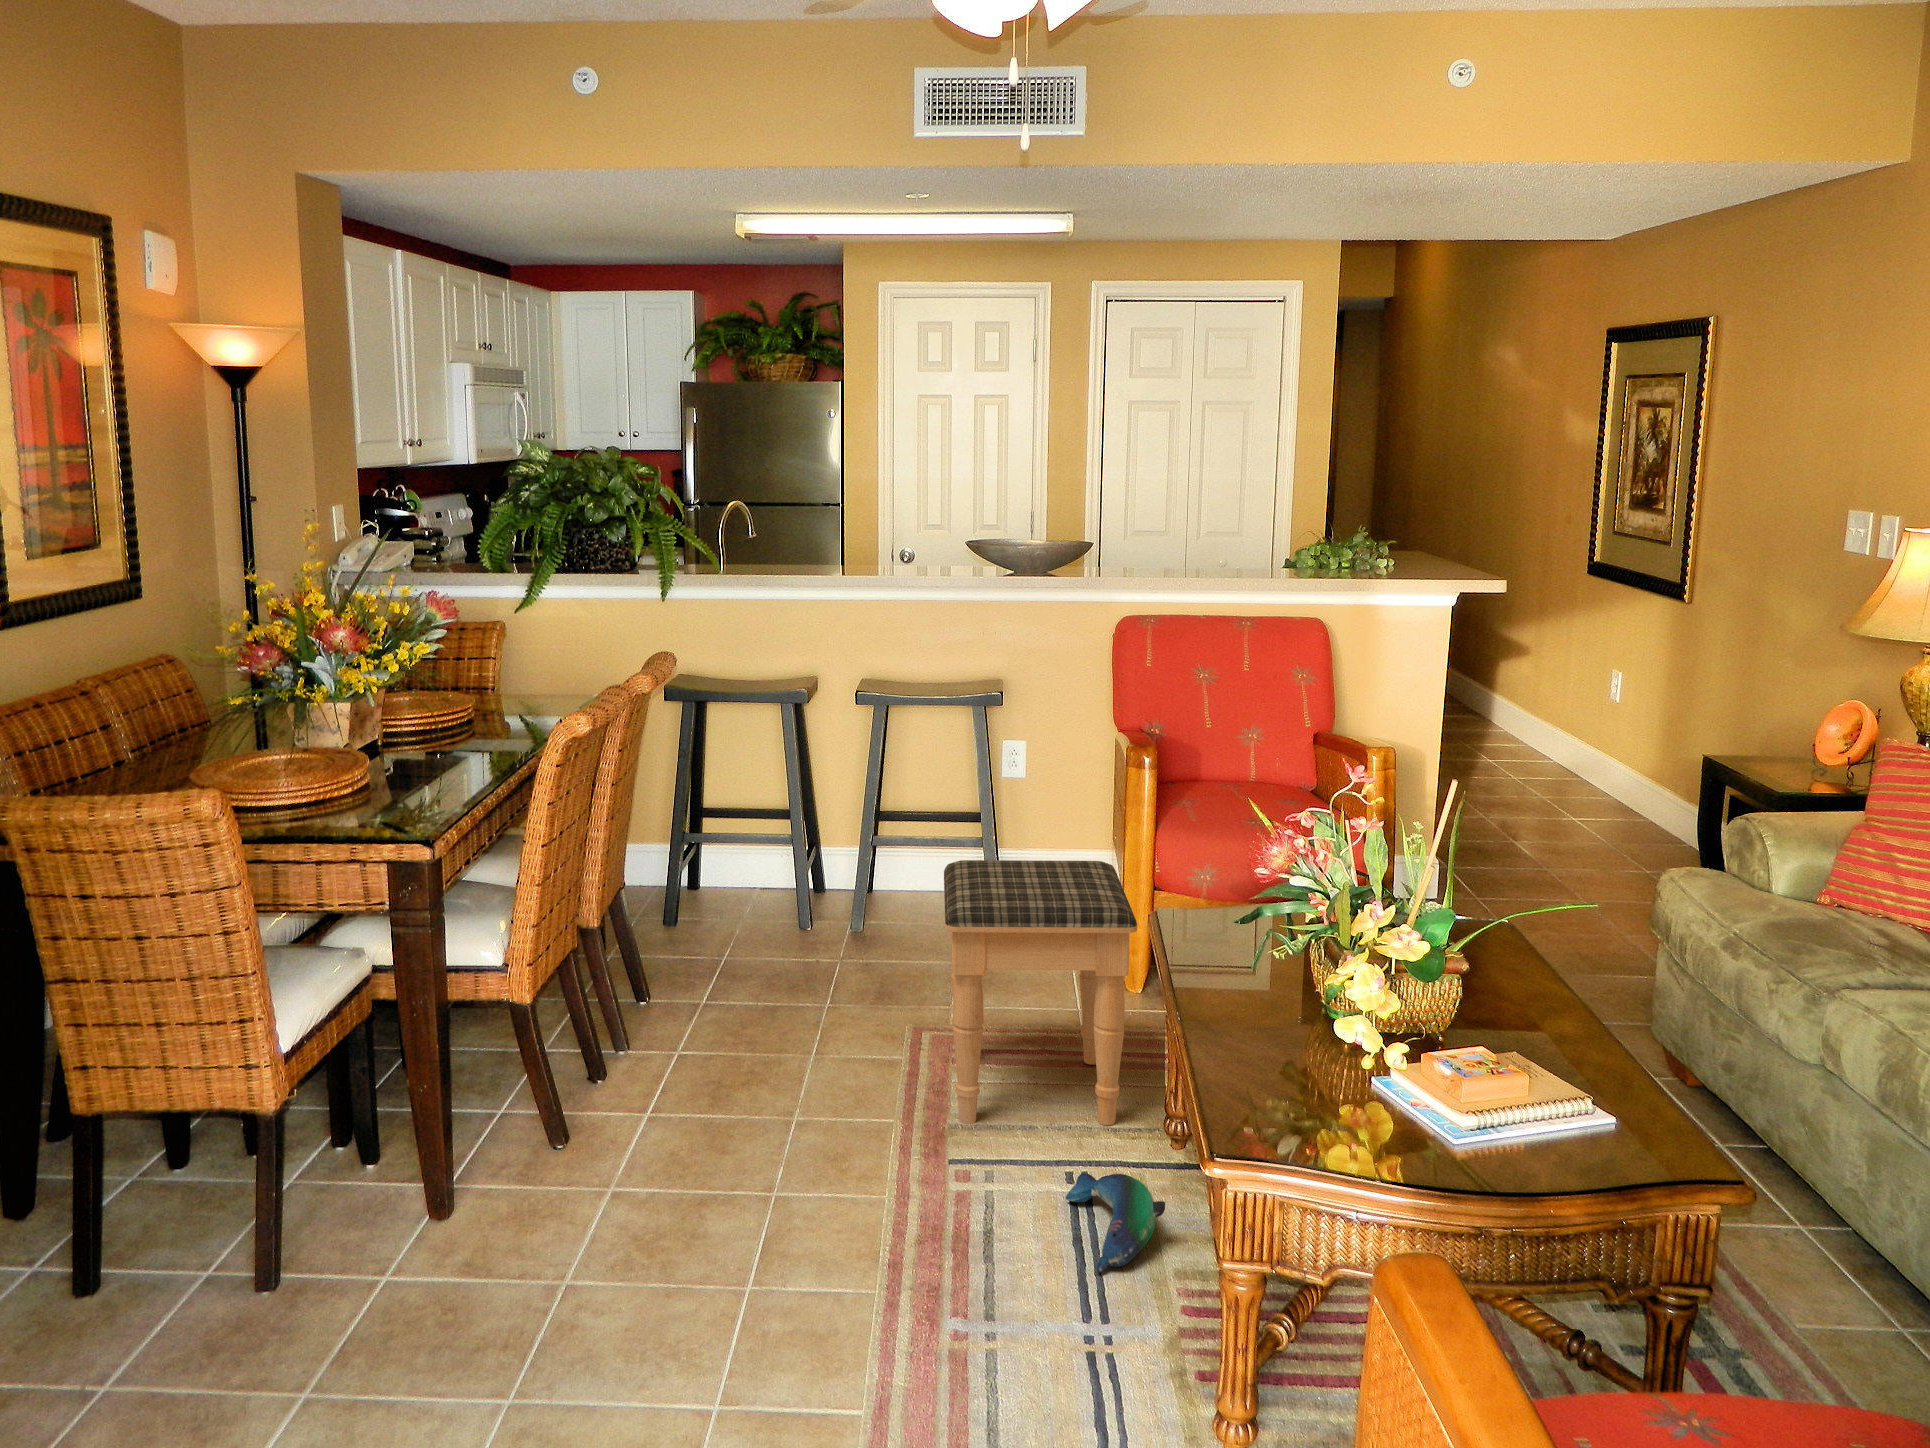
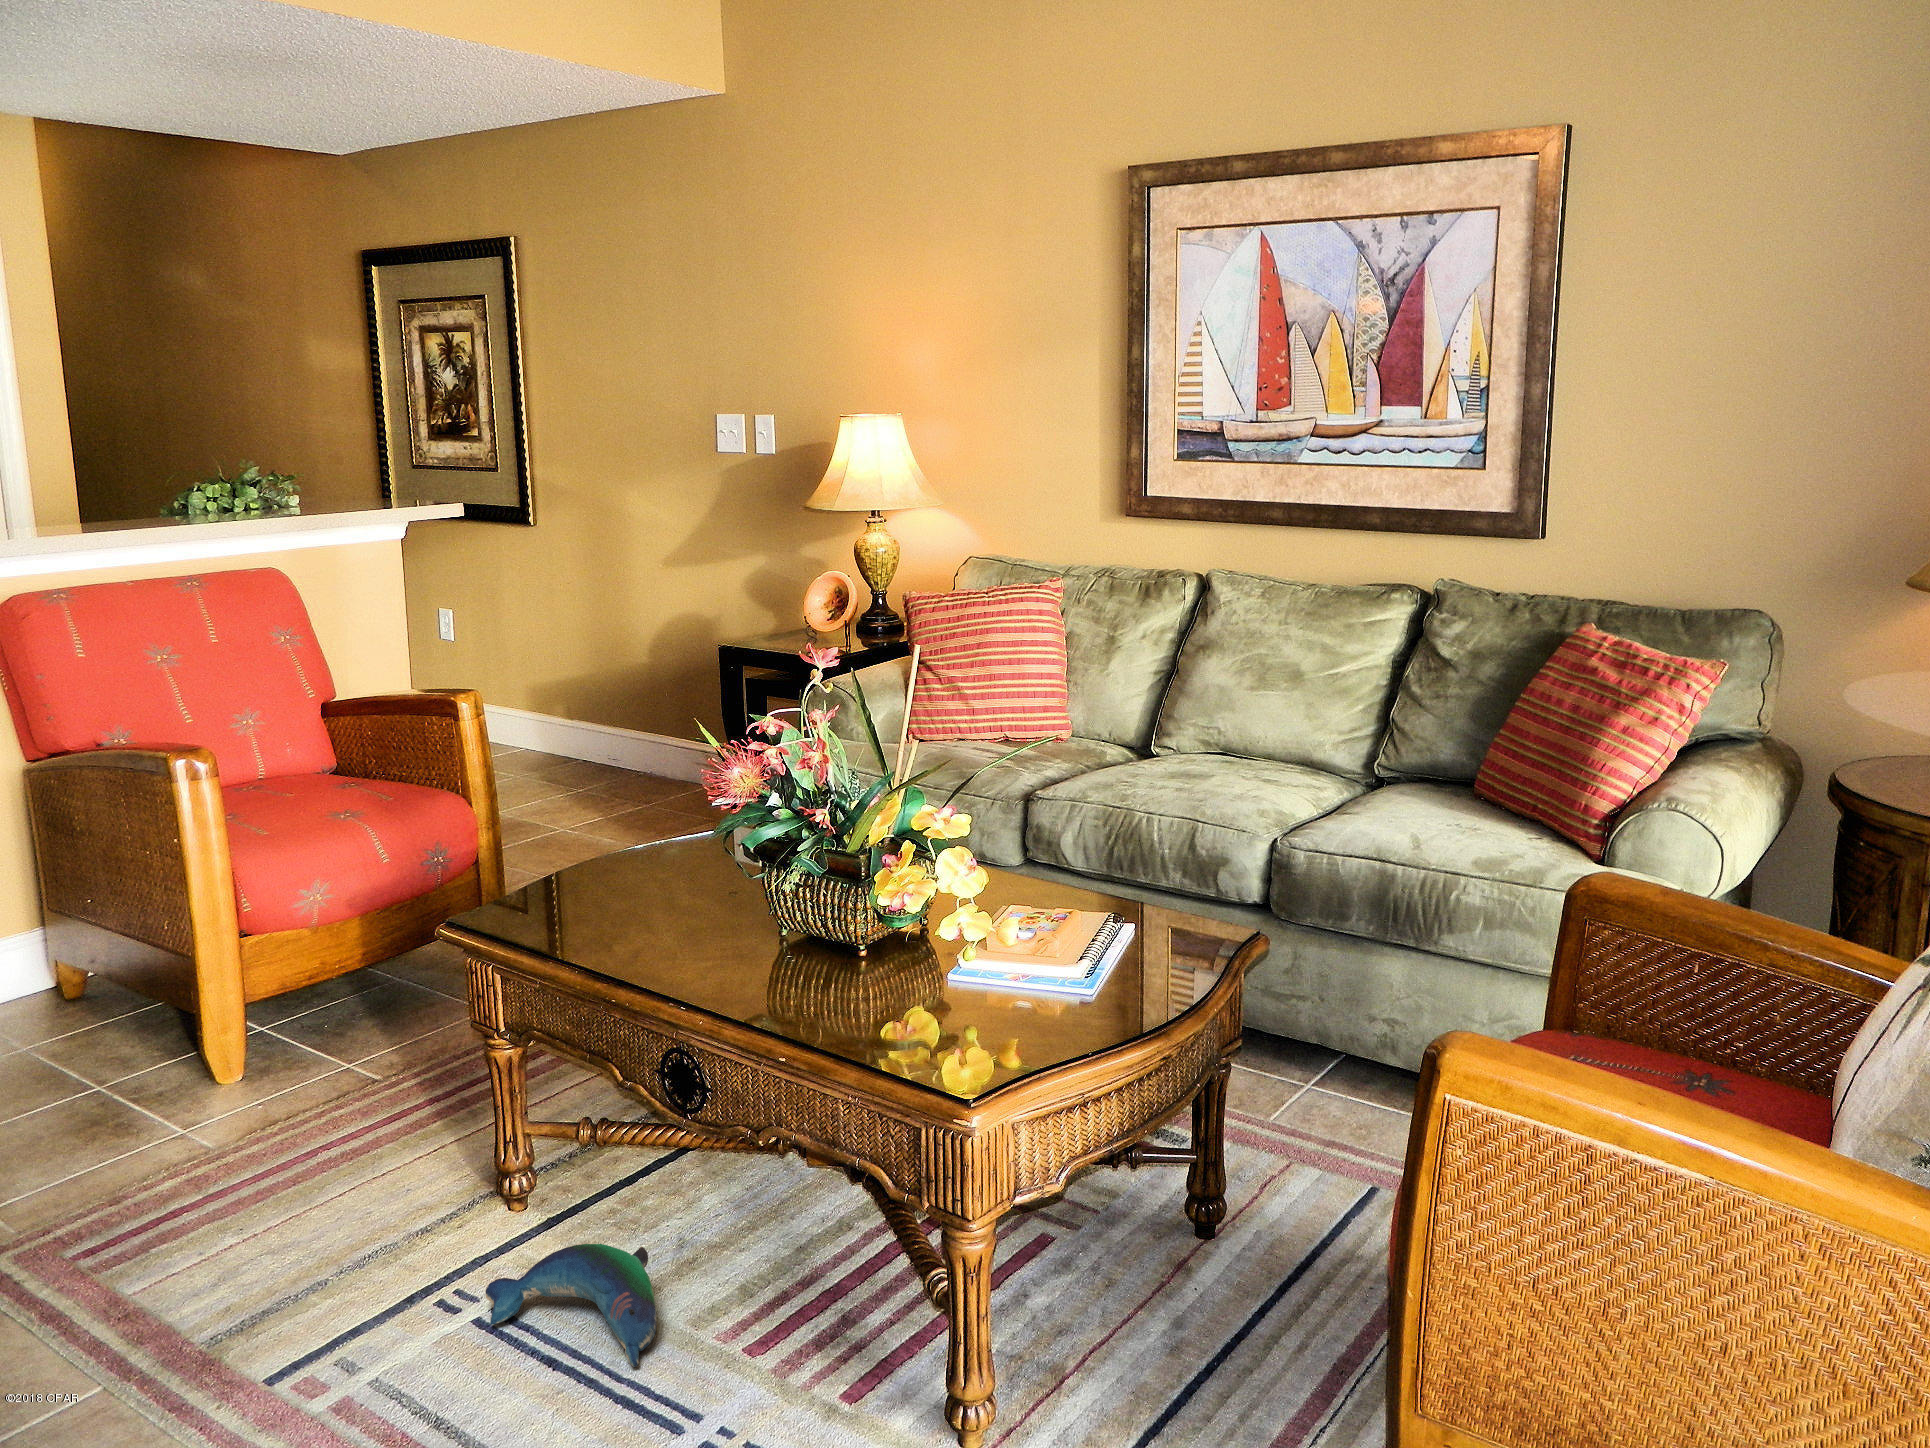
footstool: present [944,860,1137,1125] -> none [22,897,427,1334]

